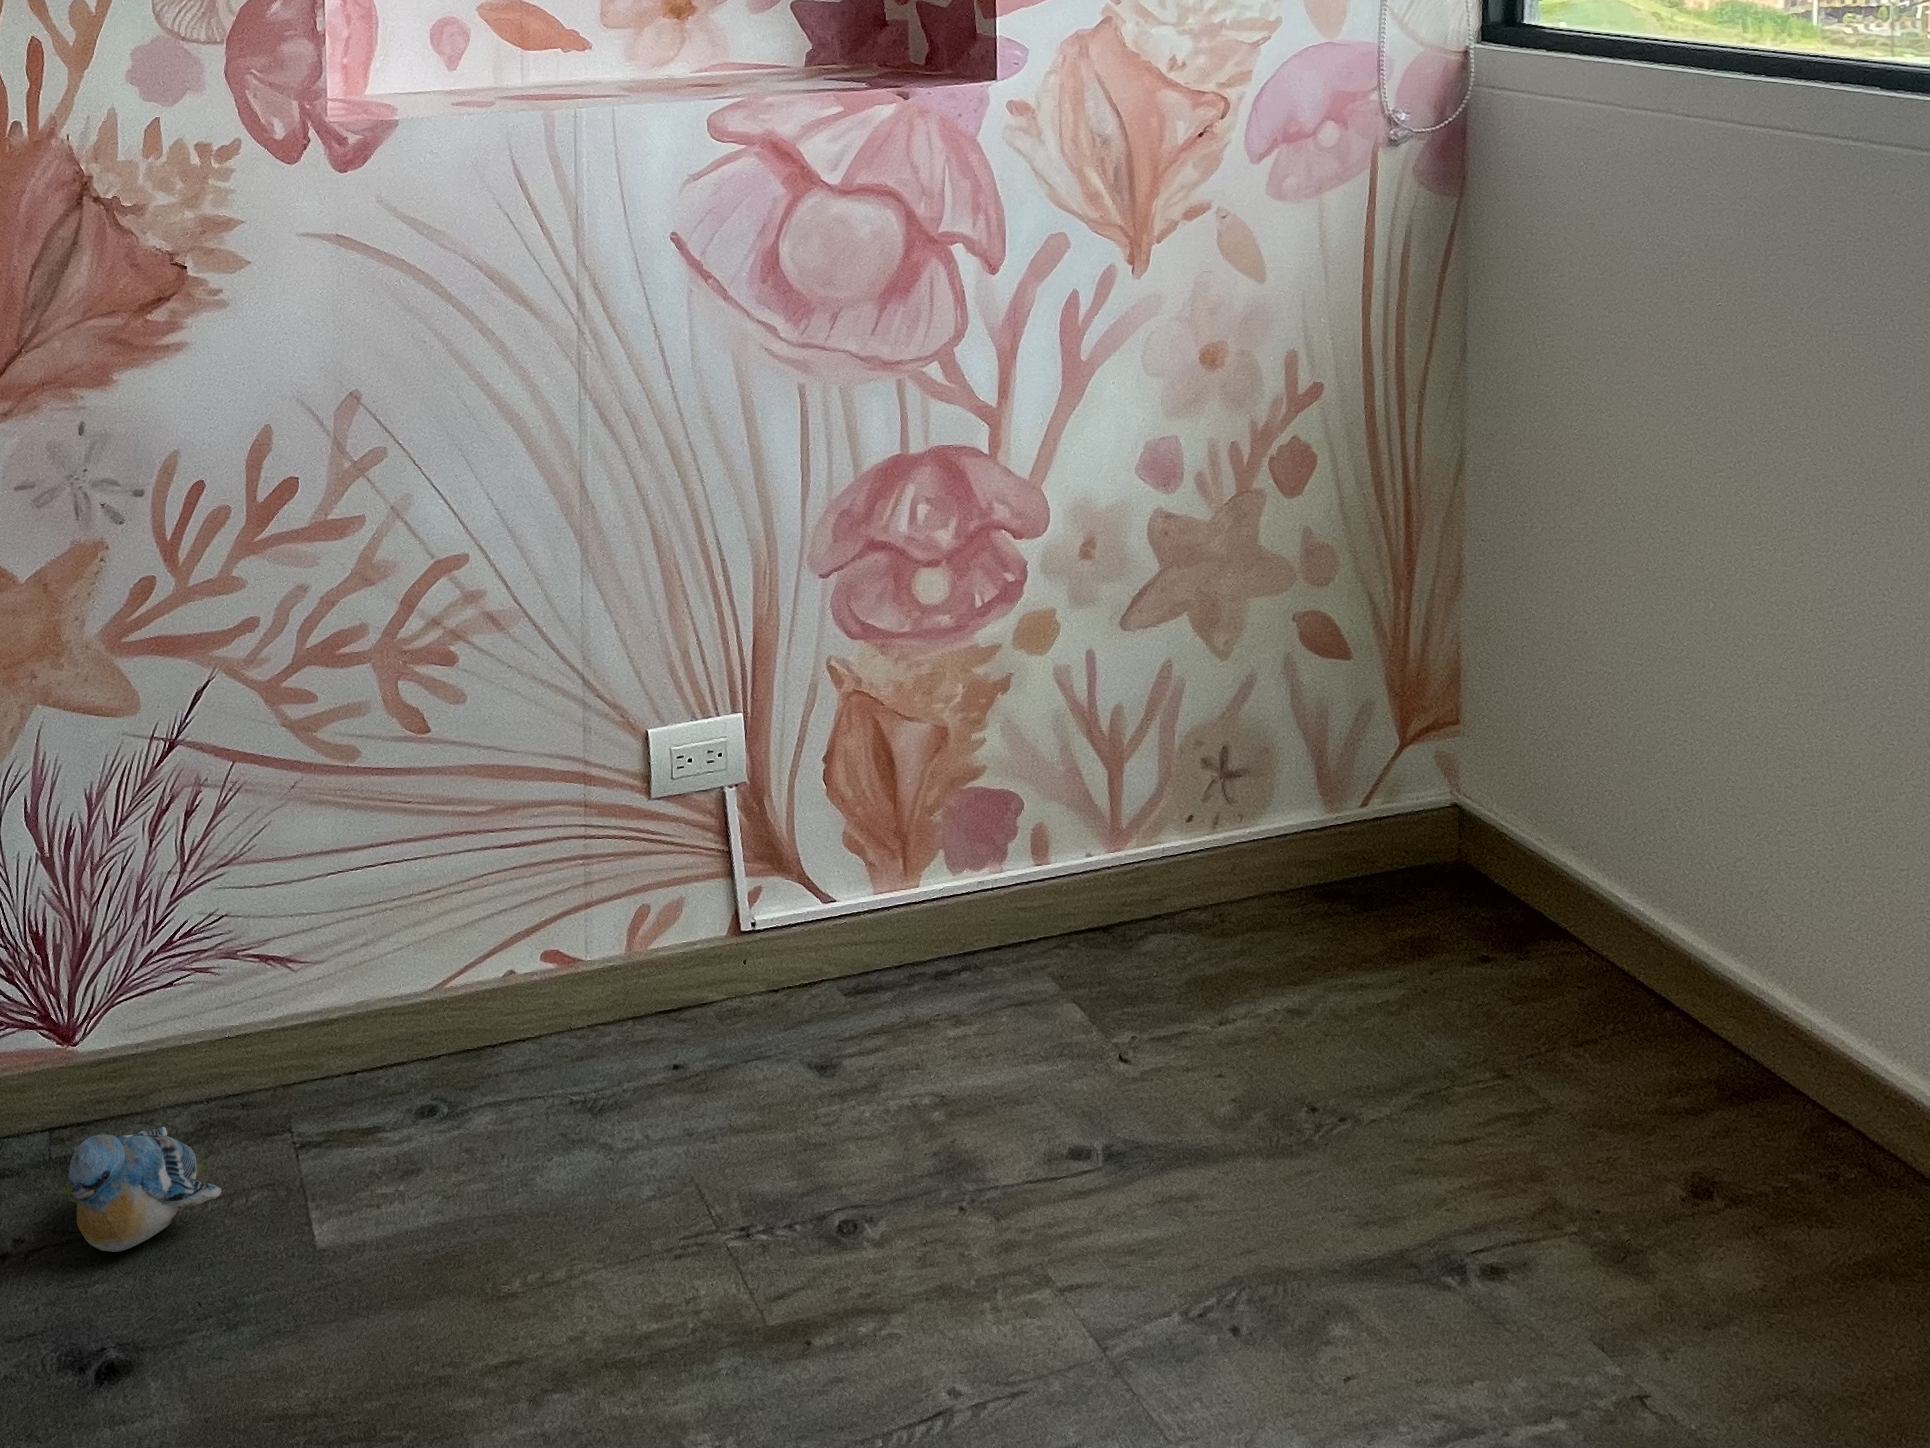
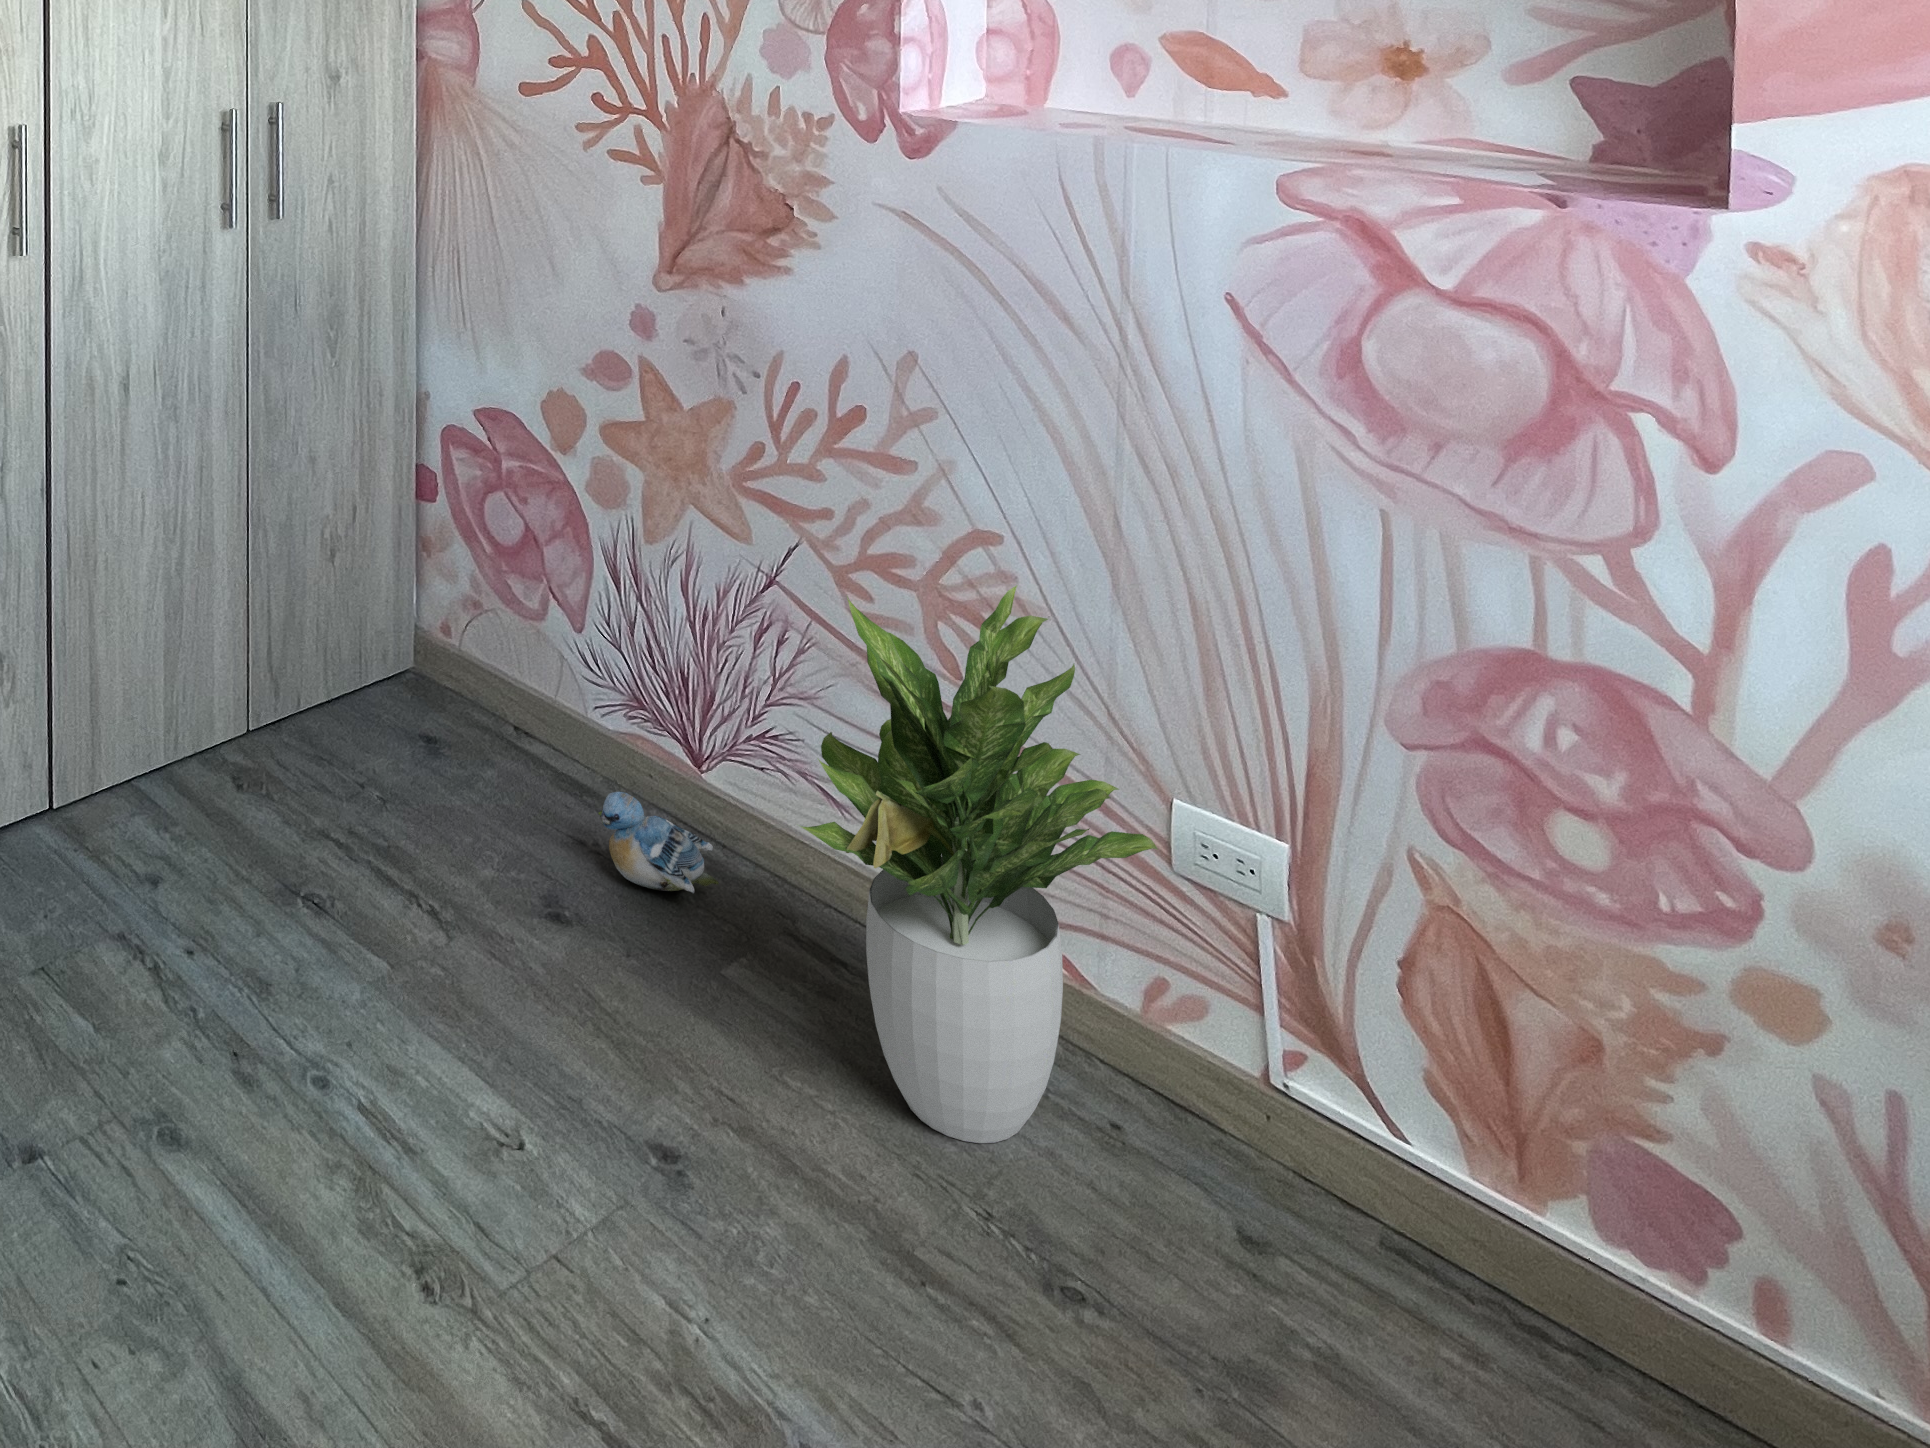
potted plant: none [424,589,781,1215] -> present [800,585,1157,1143]

